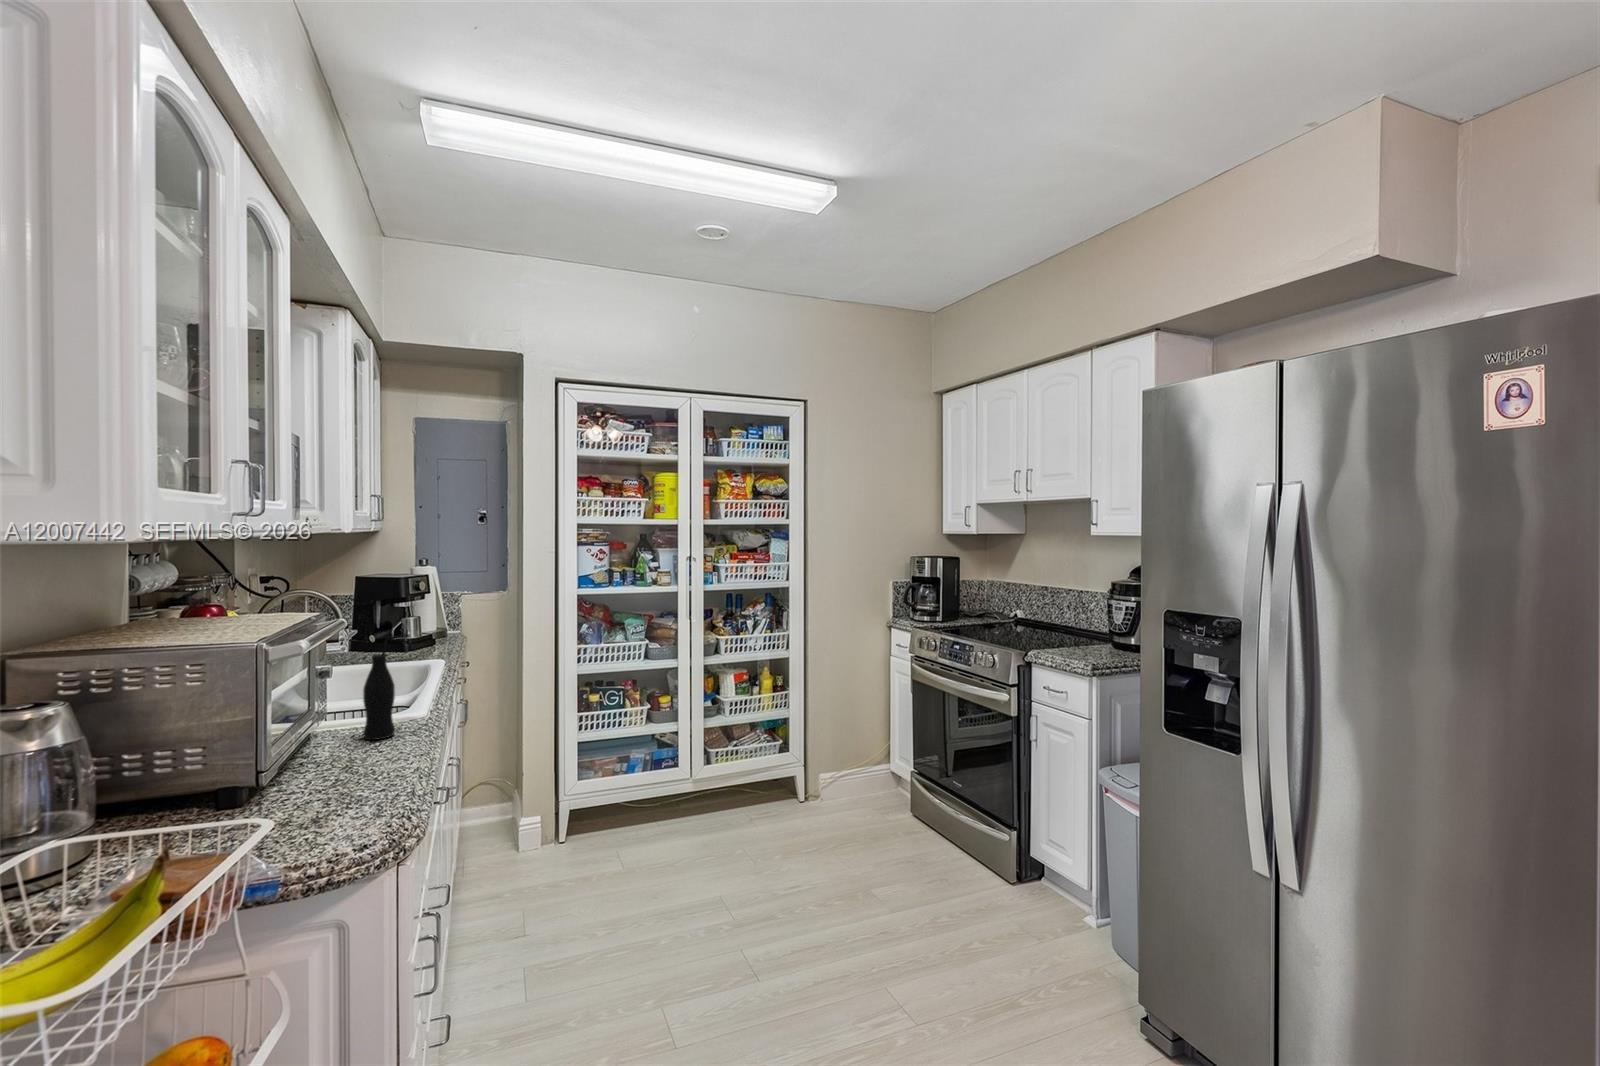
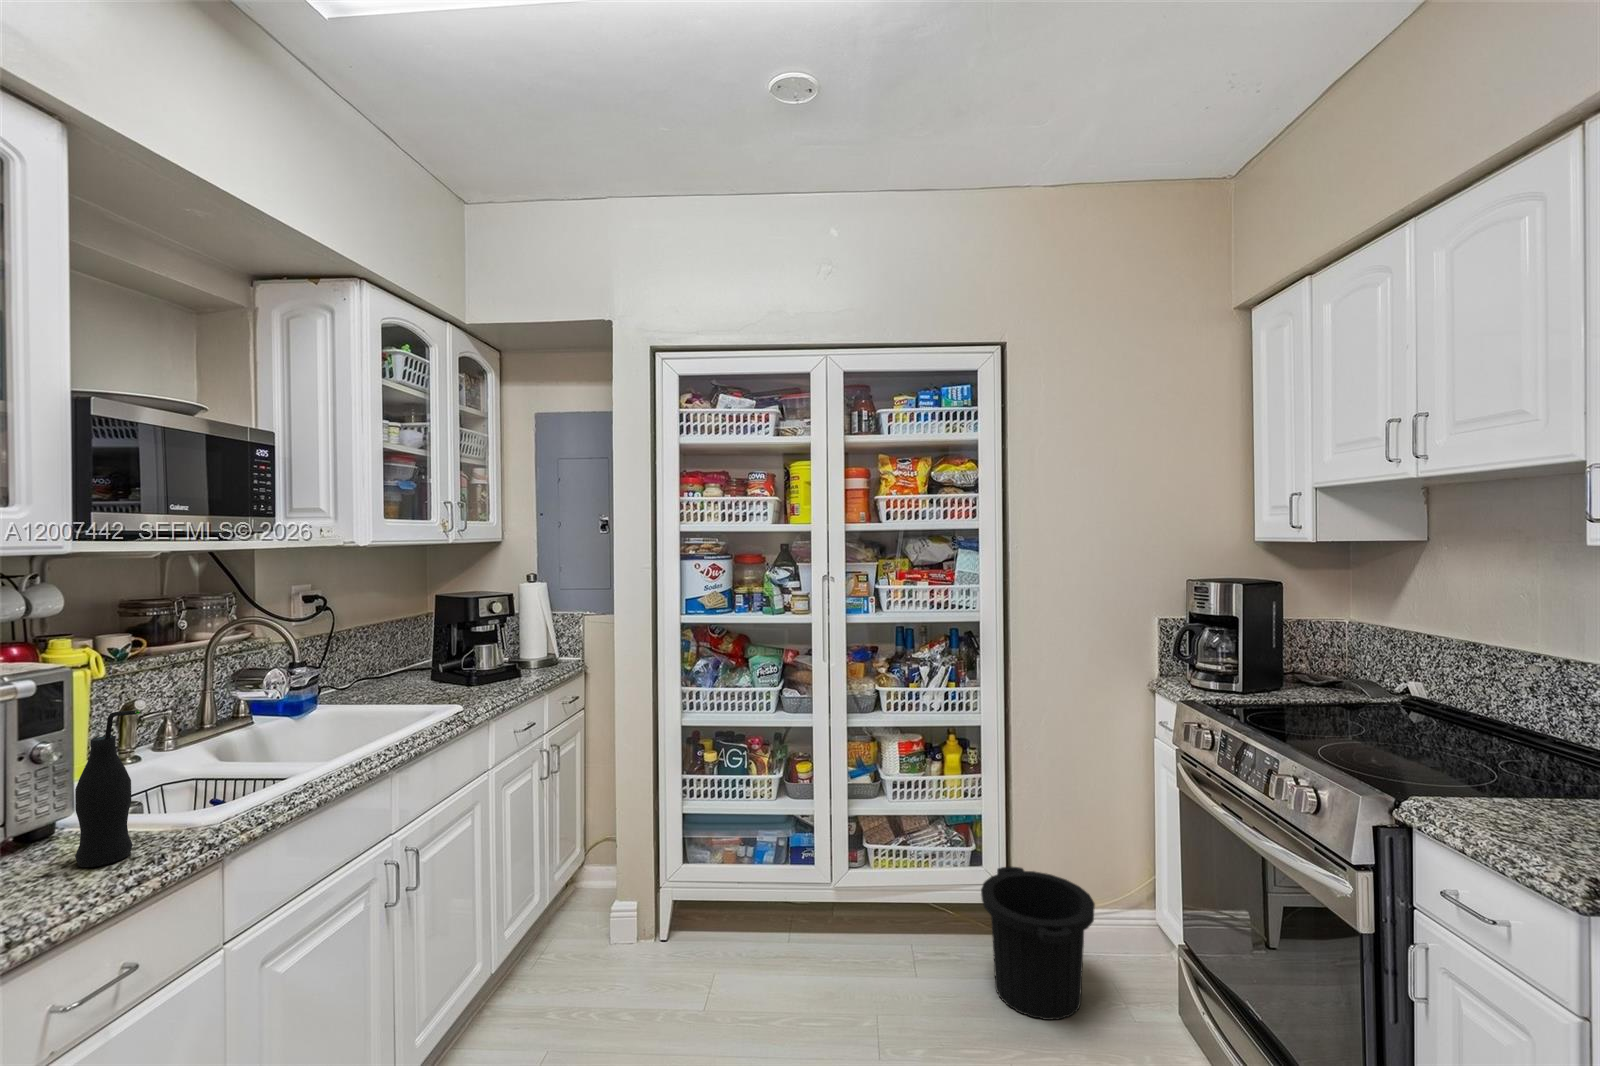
trash can: none [800,747,869,830] -> present [981,867,1095,1020]

